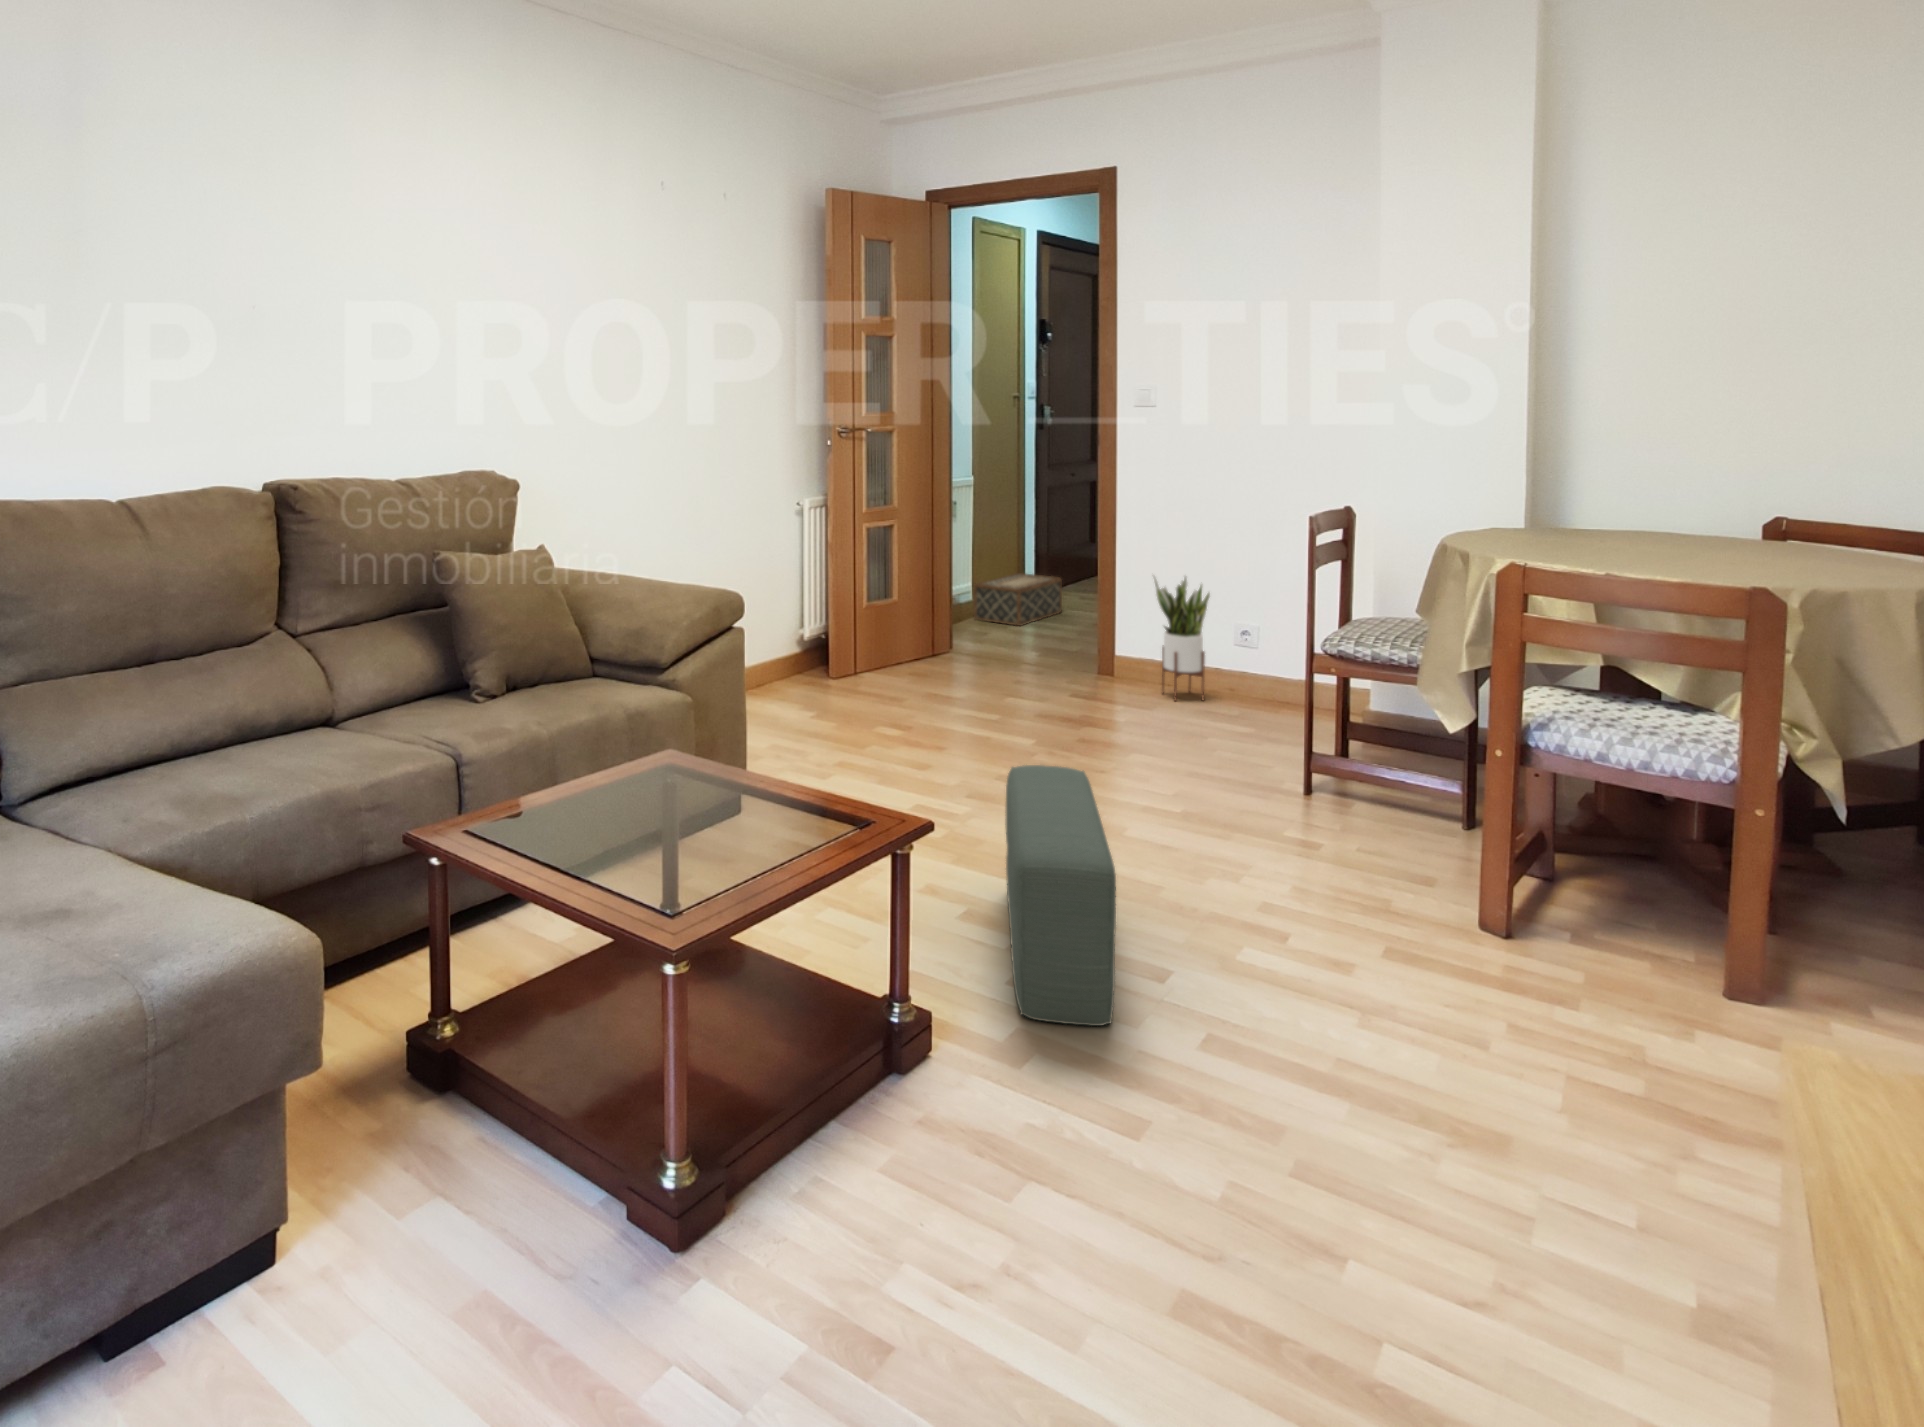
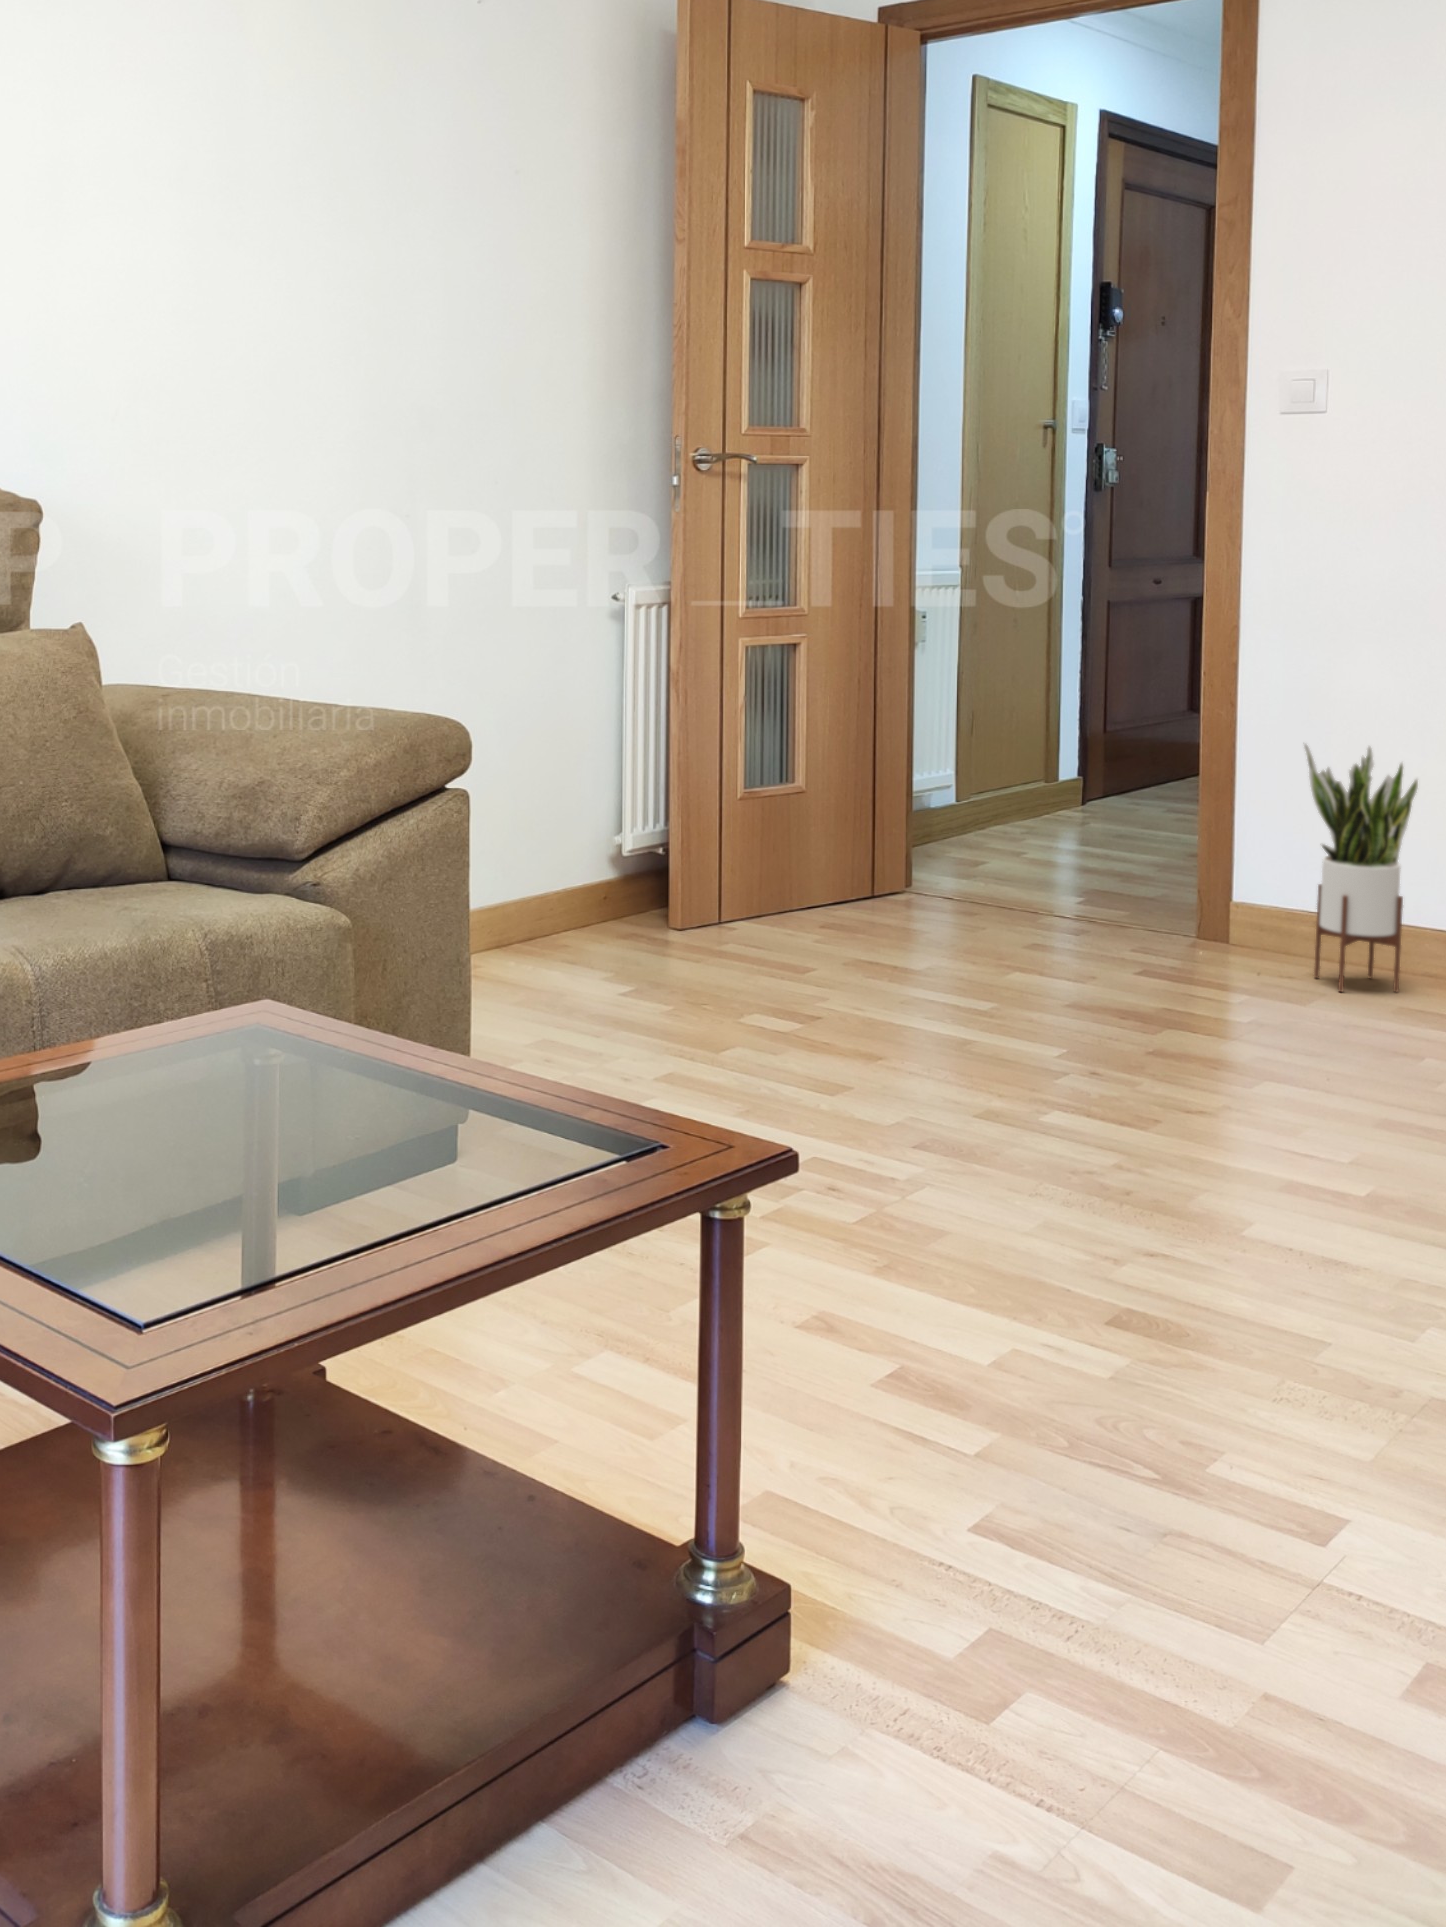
woven basket: present [973,573,1062,626] -> none [954,755,1127,852]
pouf: present [1005,765,1116,1026] -> none [977,1081,1205,1624]

